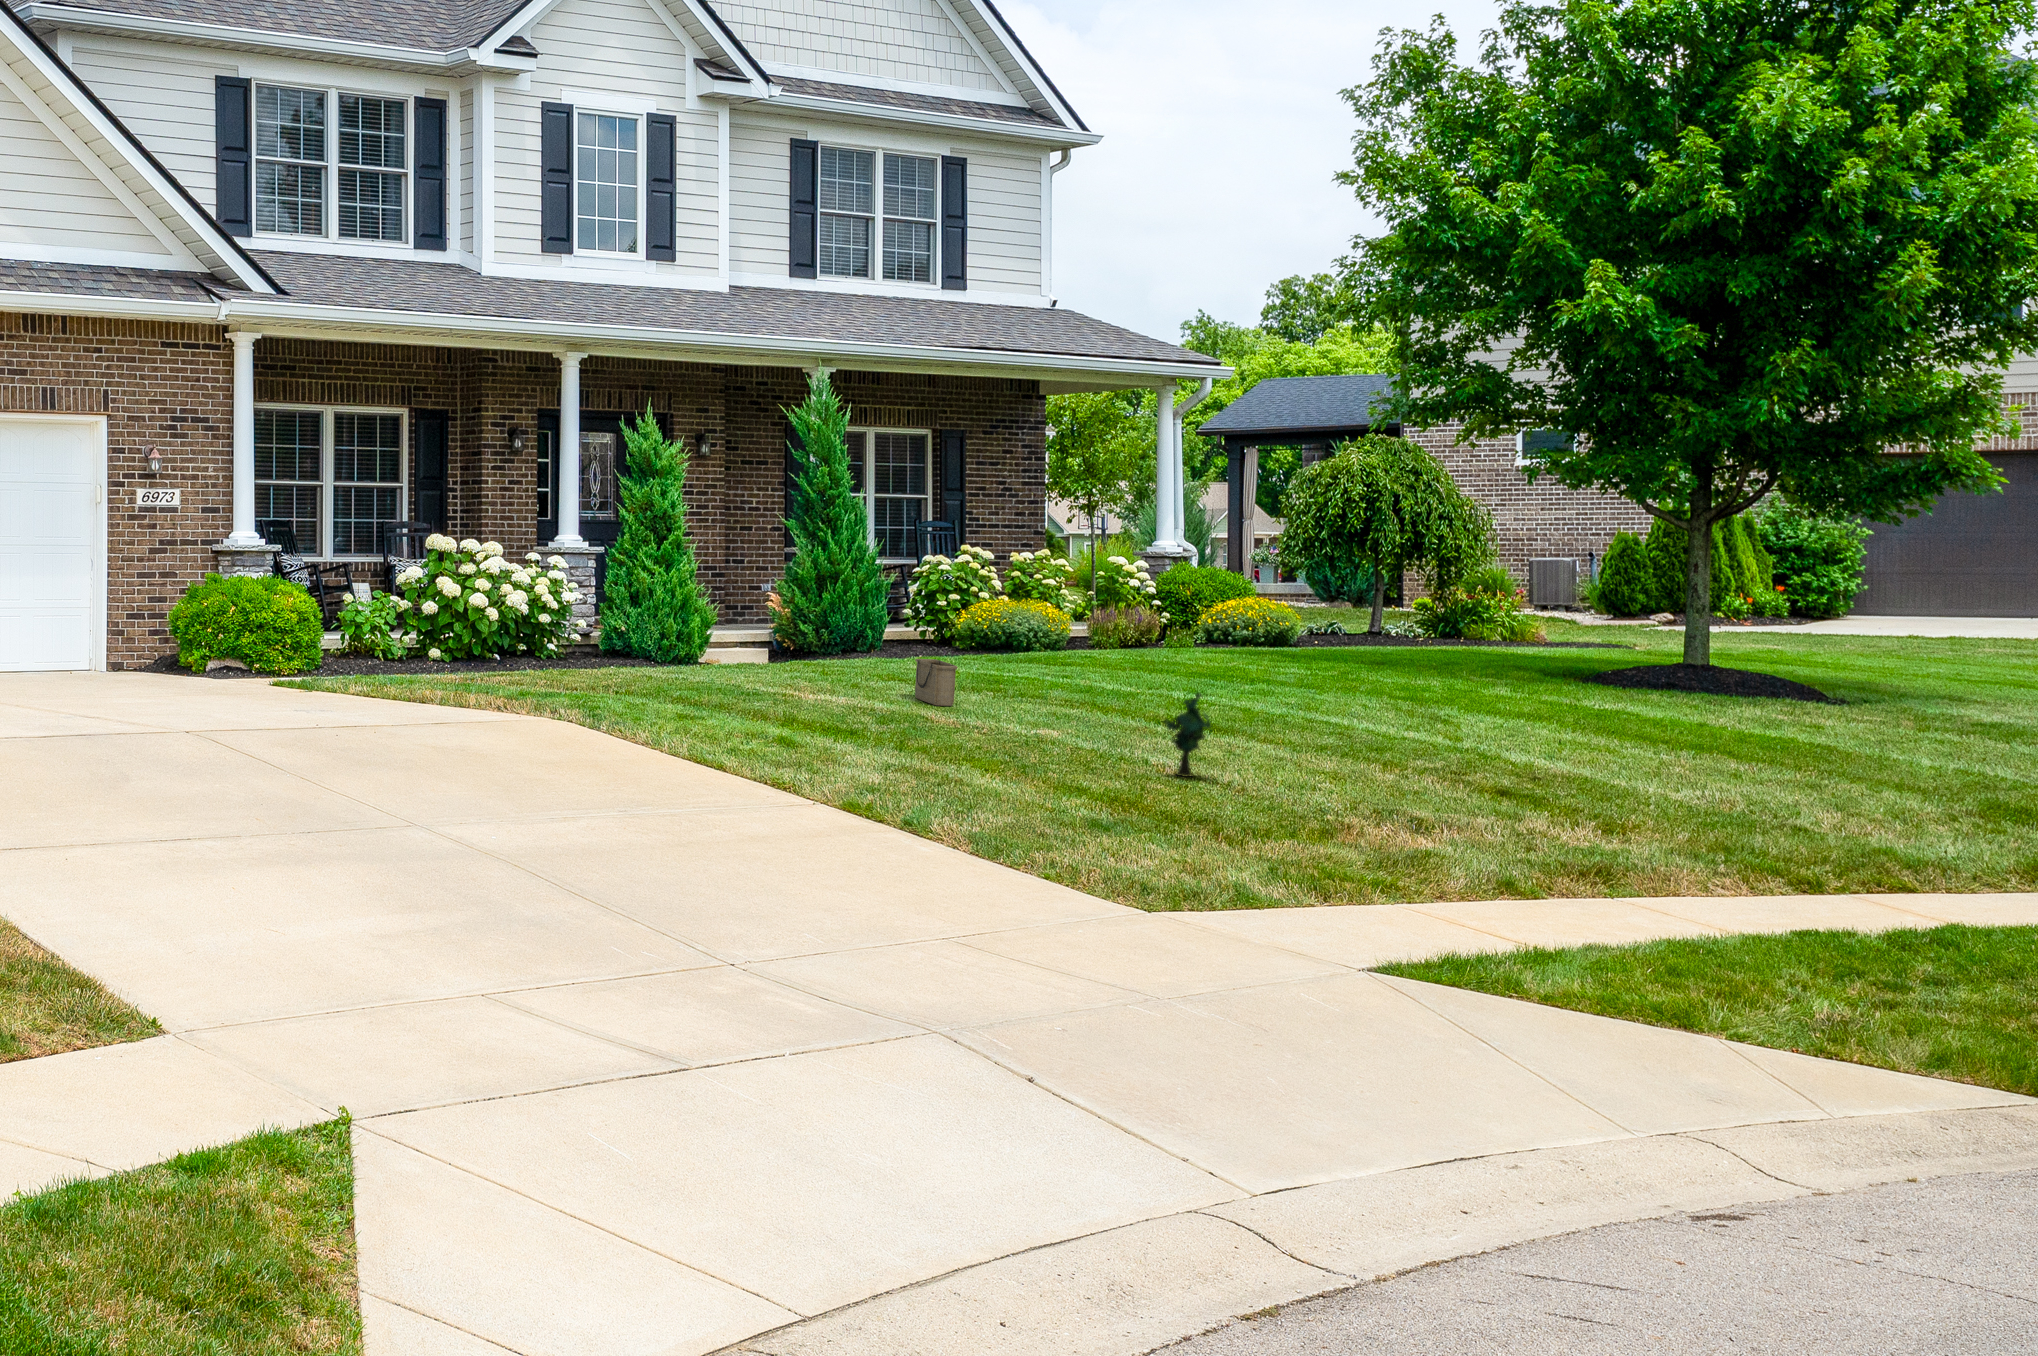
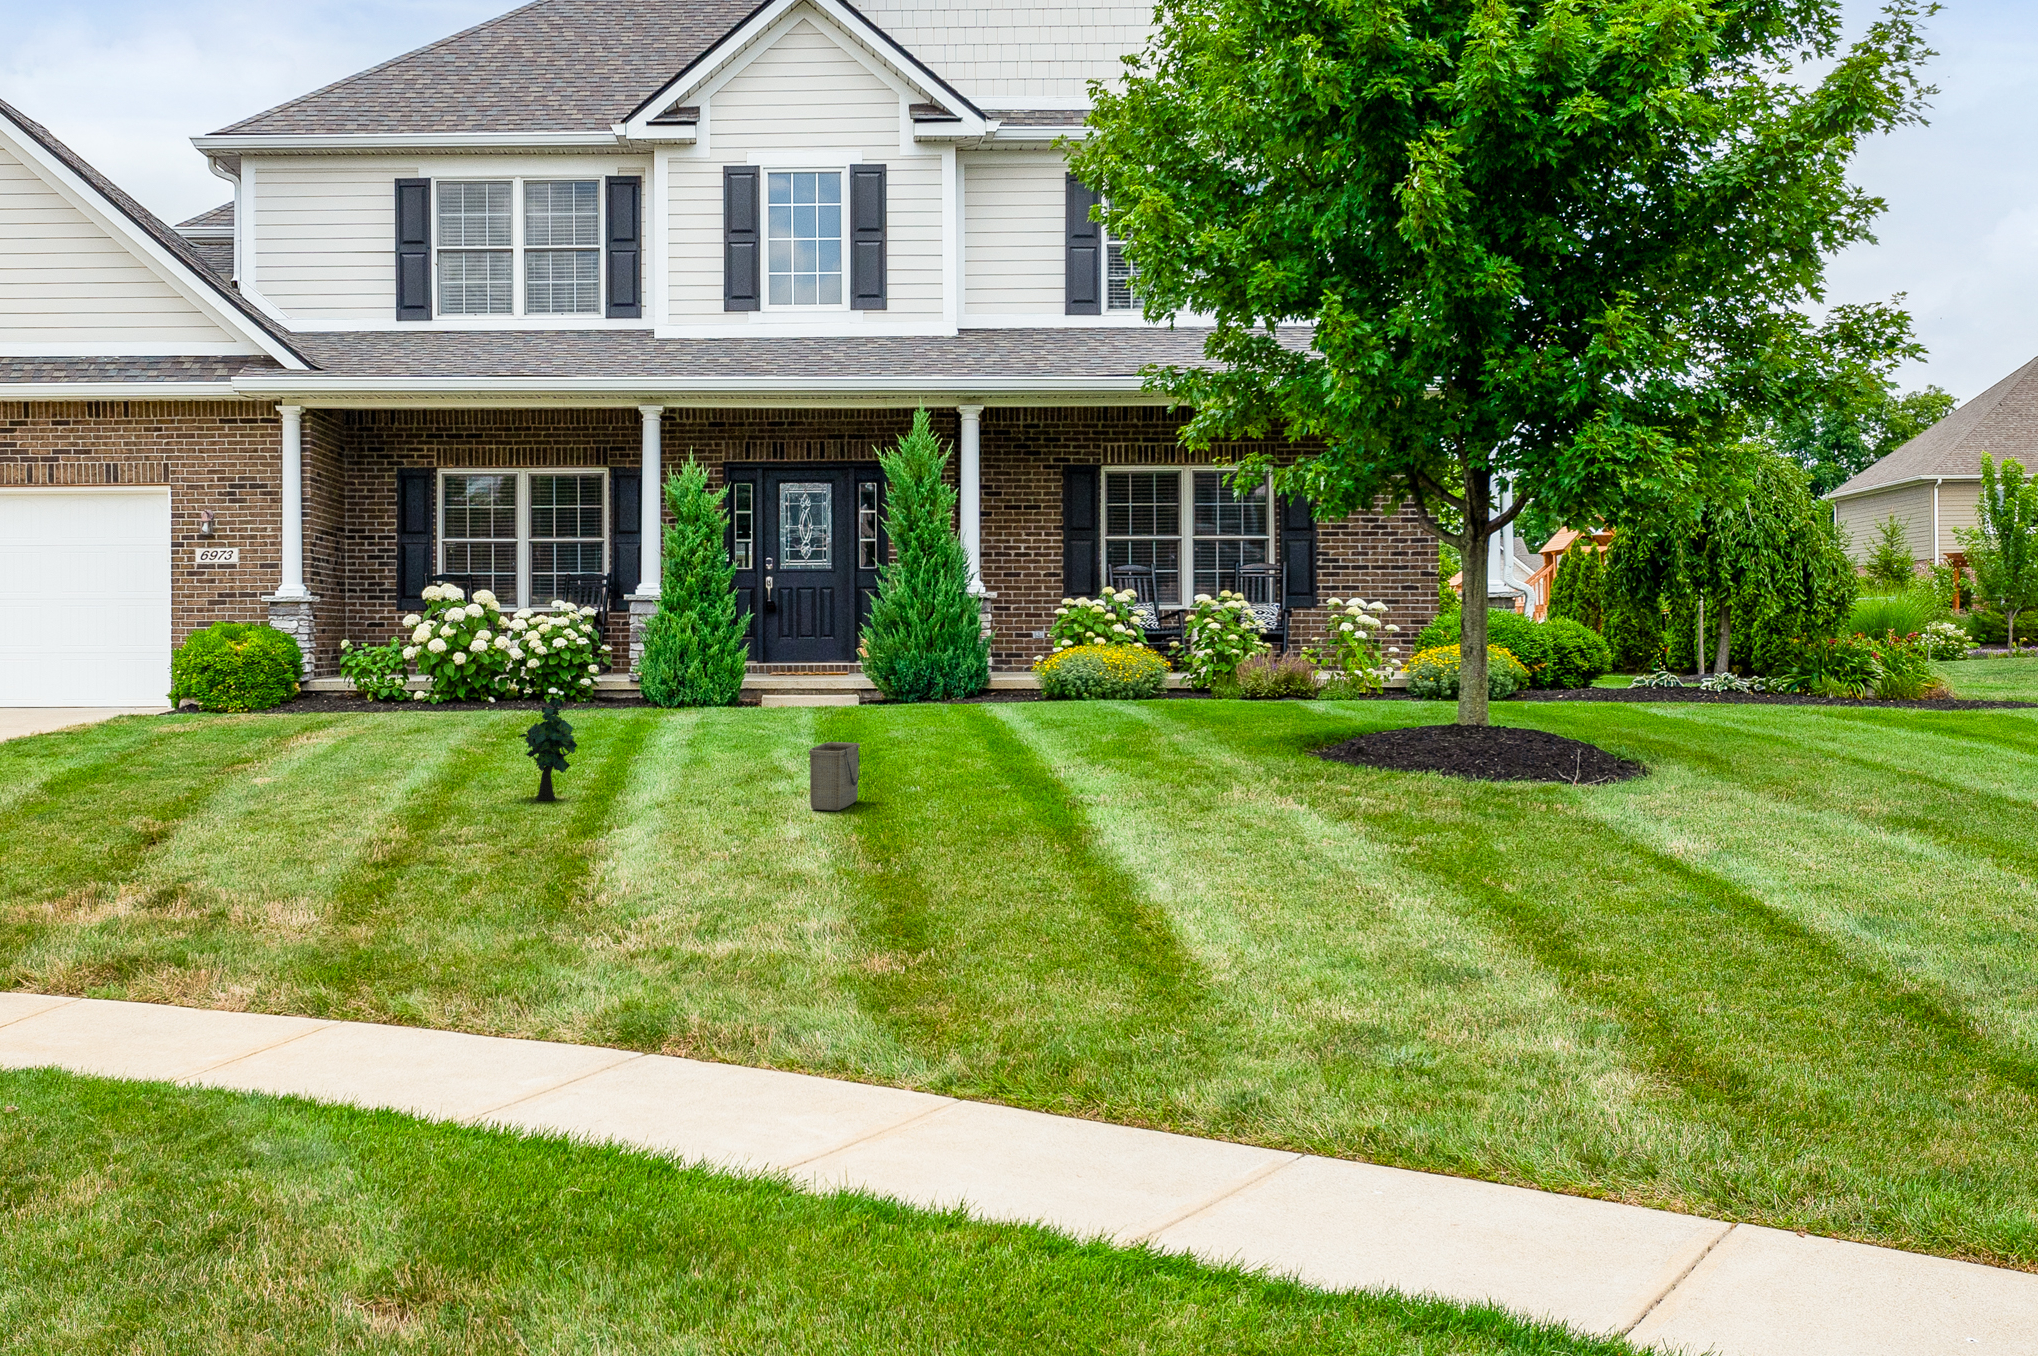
basket: present [915,659,957,706] -> present [809,742,860,811]

